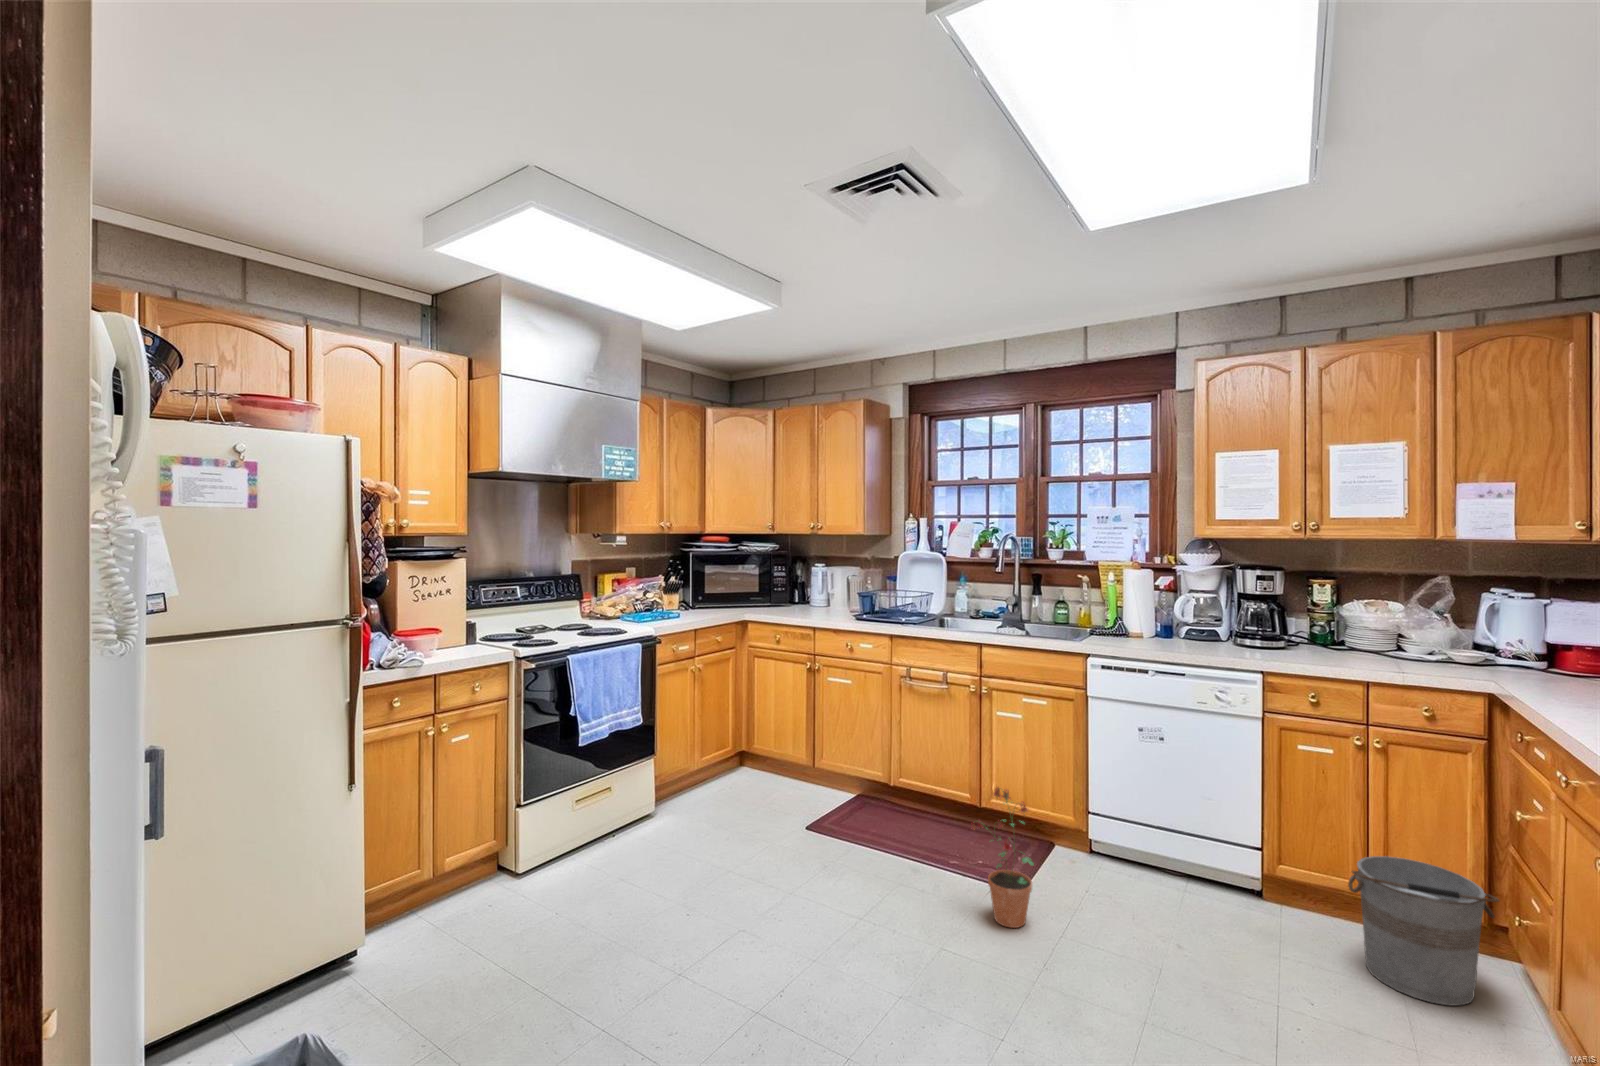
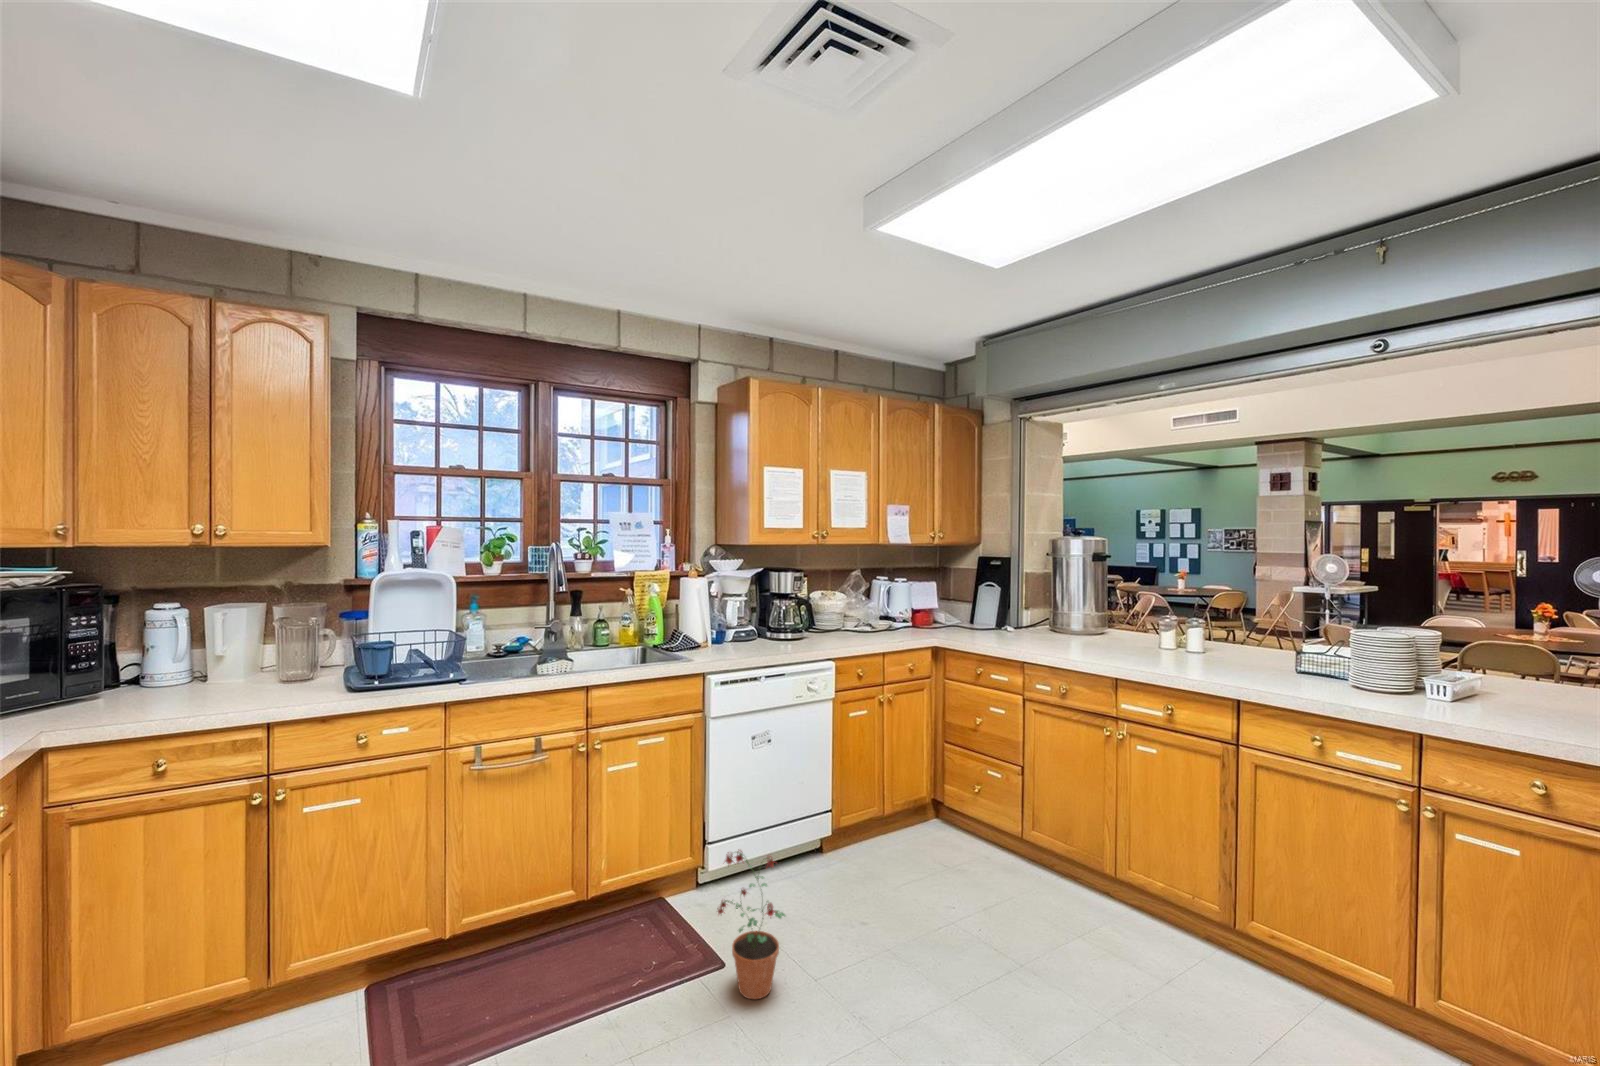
bucket: present [1348,856,1499,1005] -> none [906,768,980,862]

